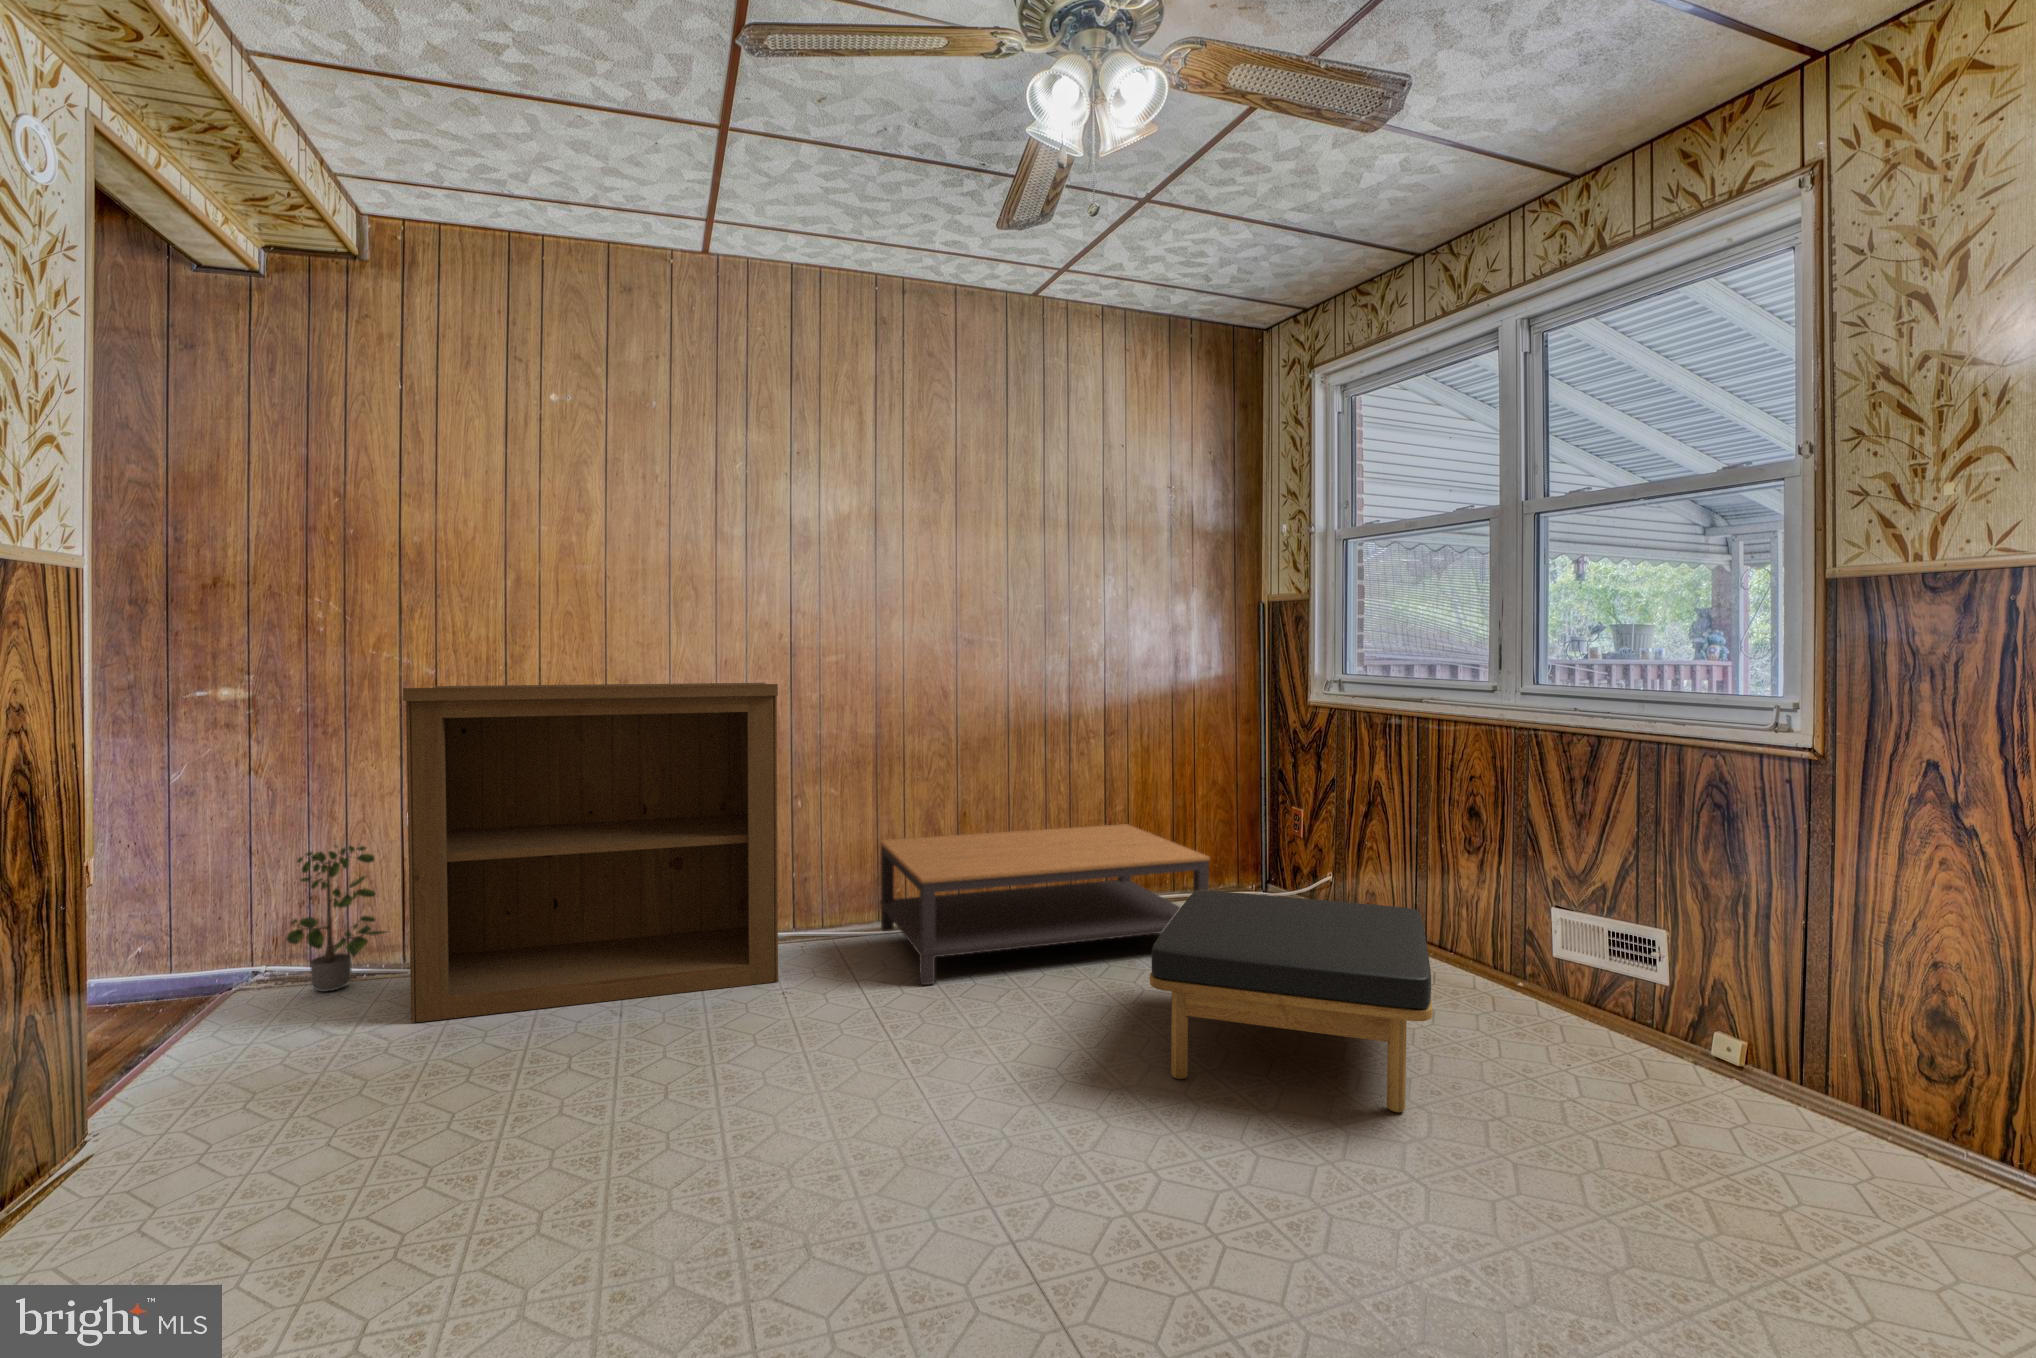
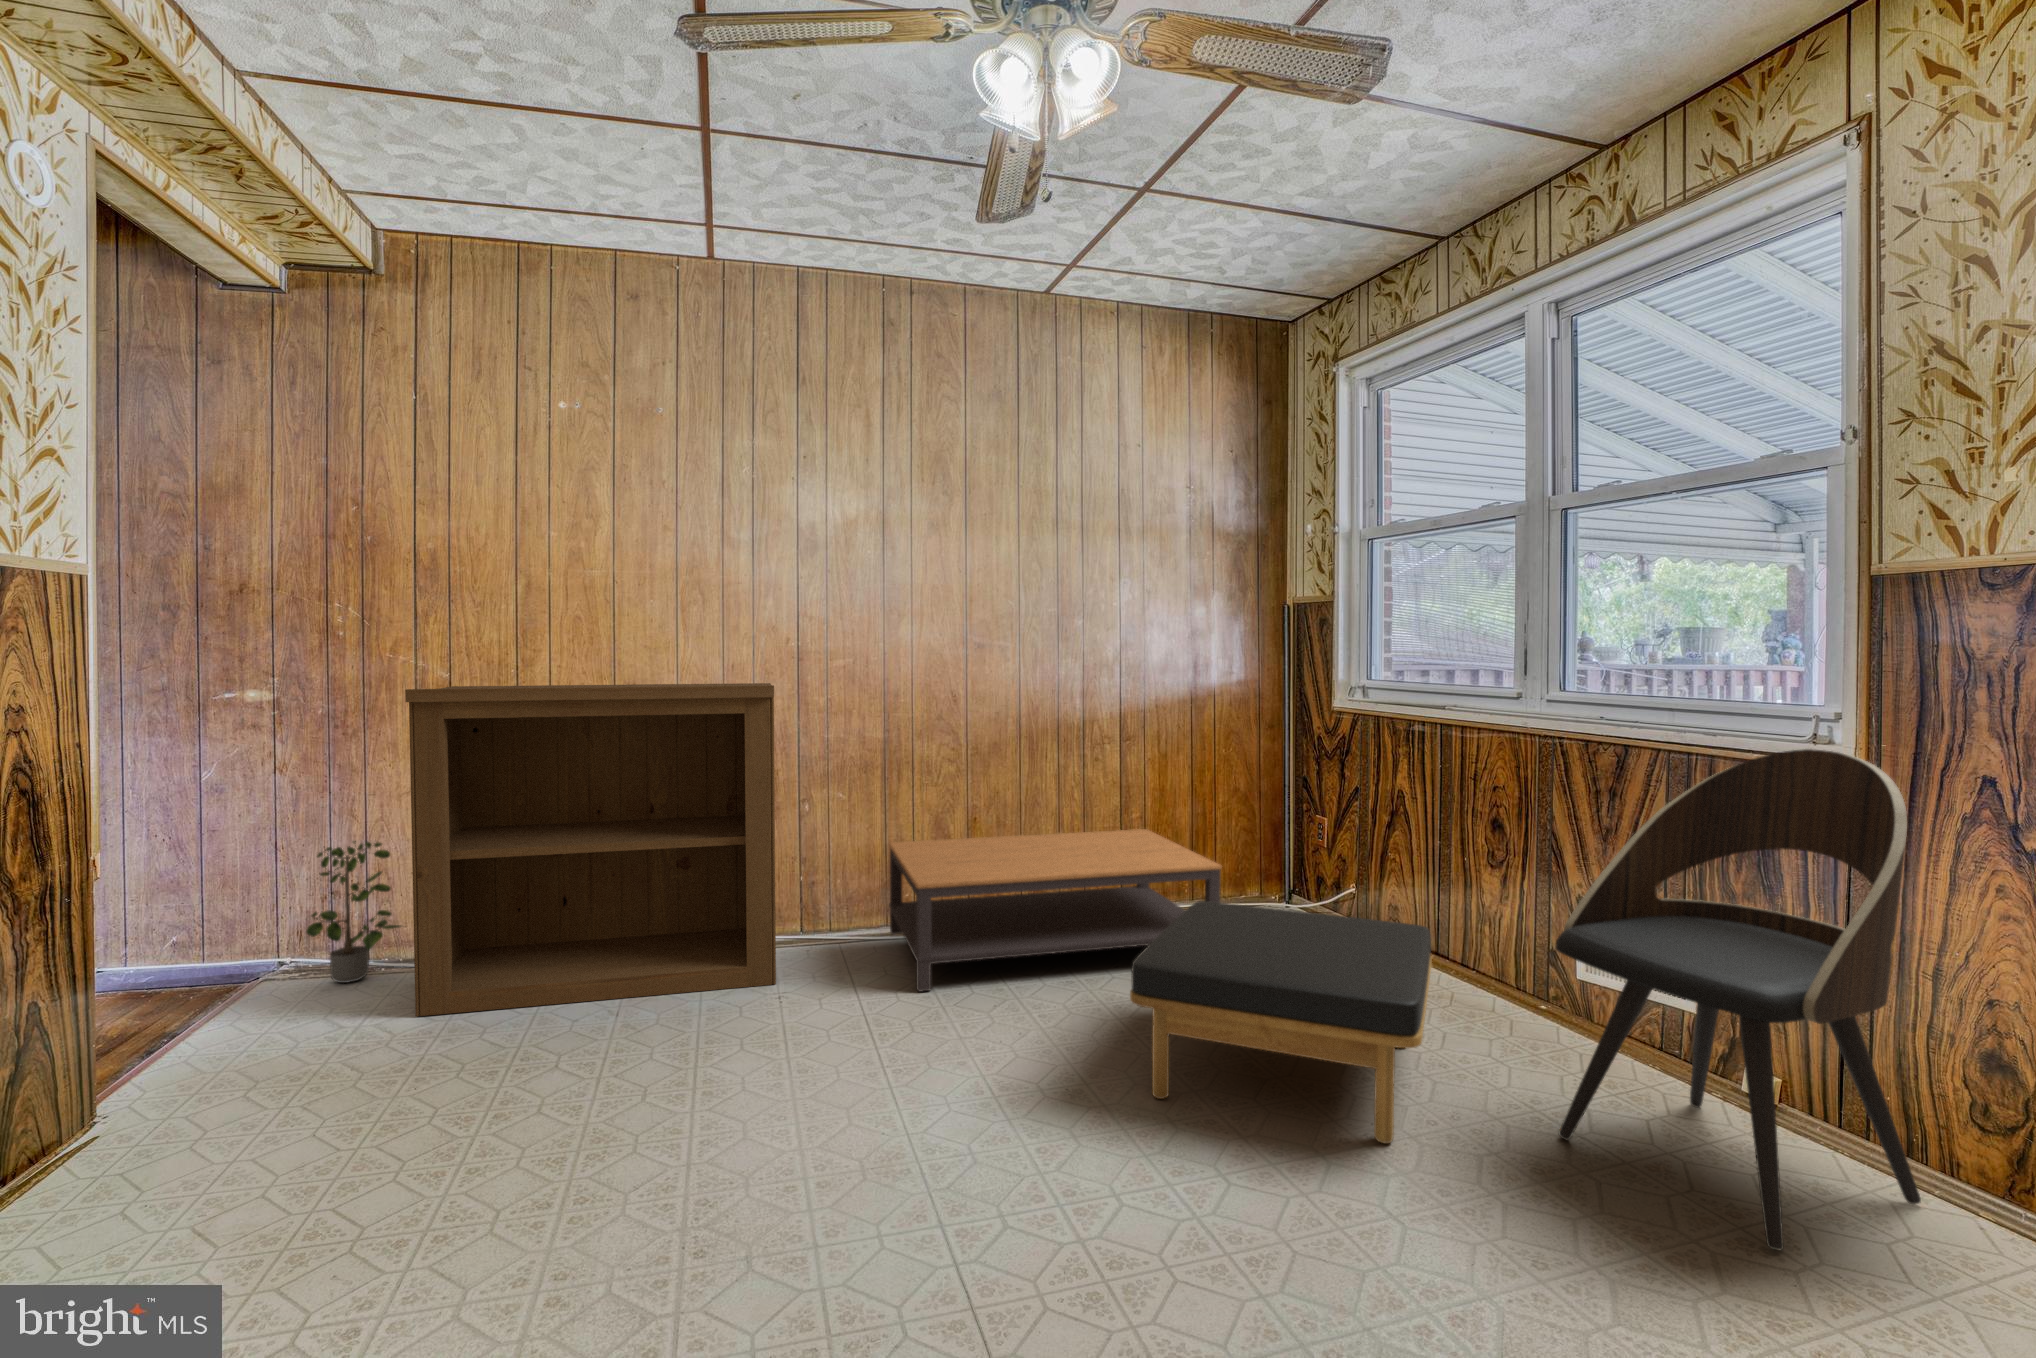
dining chair: none [1551,737,1880,1193] -> present [1556,749,1921,1250]

